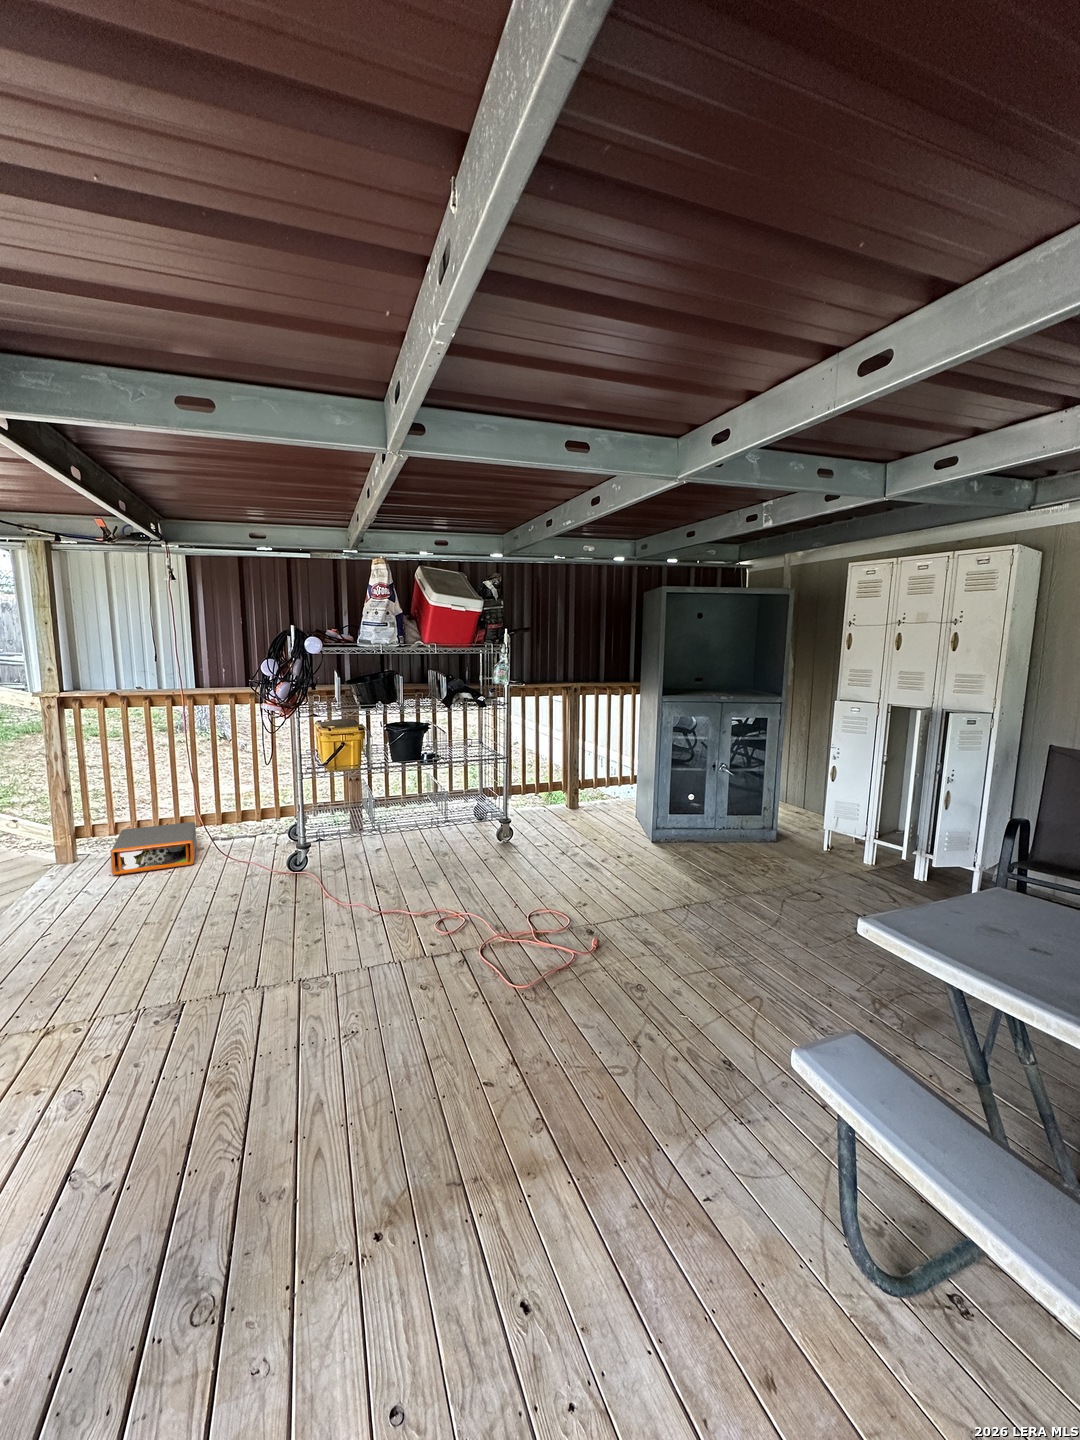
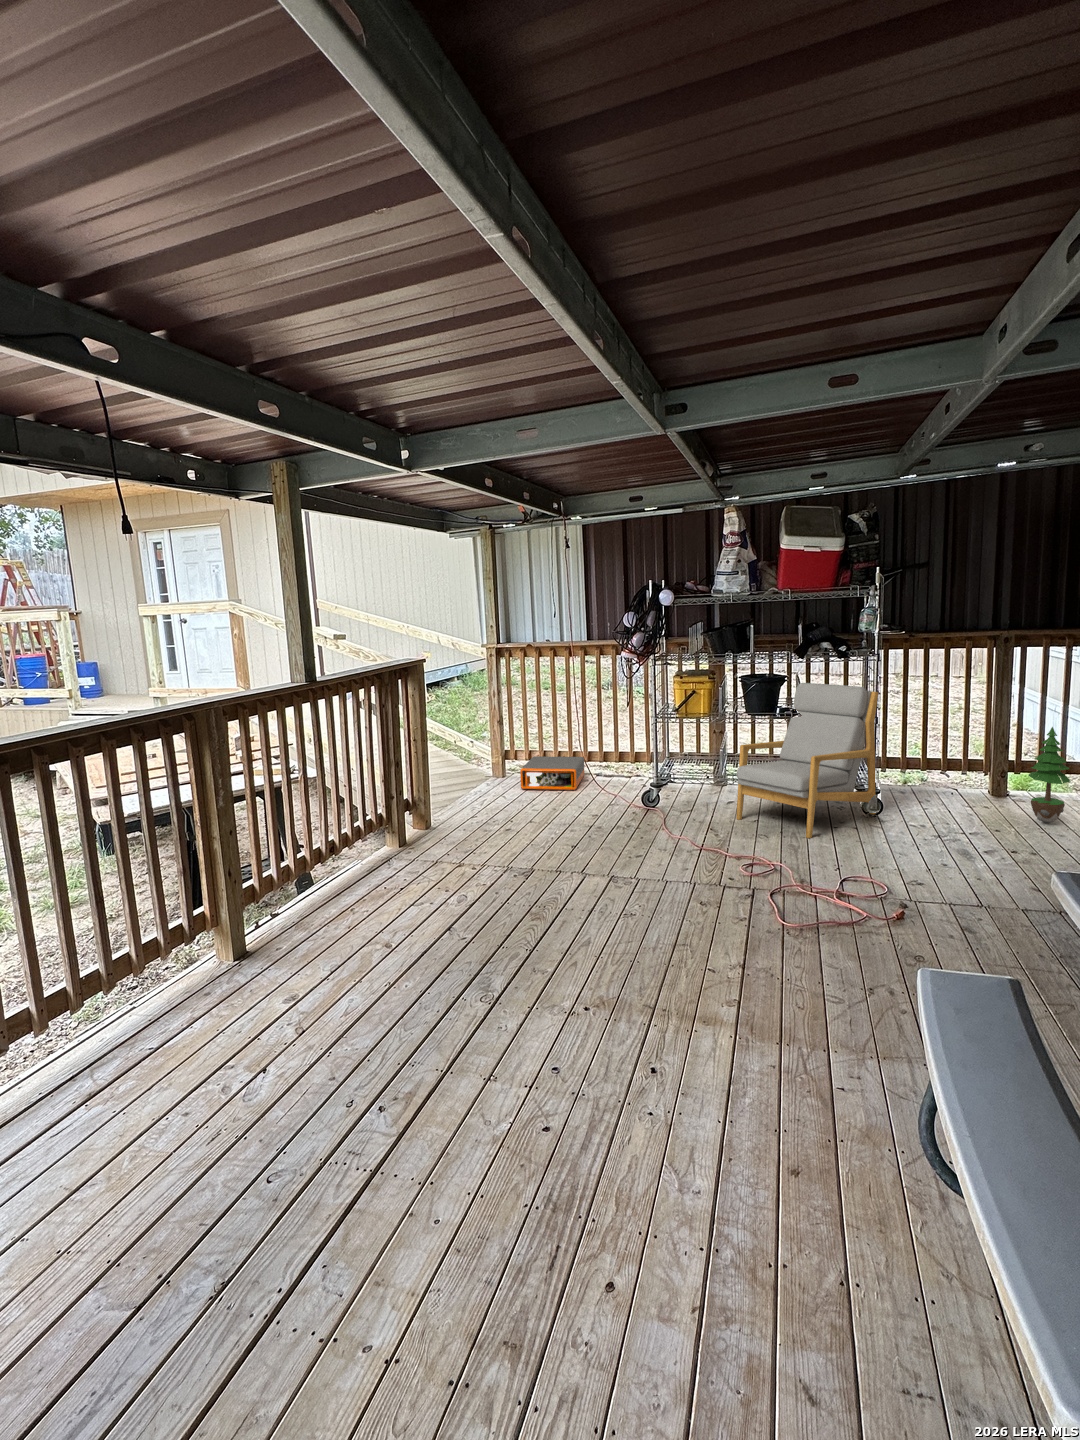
armchair: none [396,730,509,879] -> present [736,683,878,838]
potted tree: none [611,757,638,831] -> present [1028,727,1071,824]

